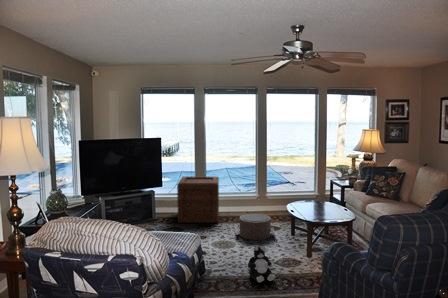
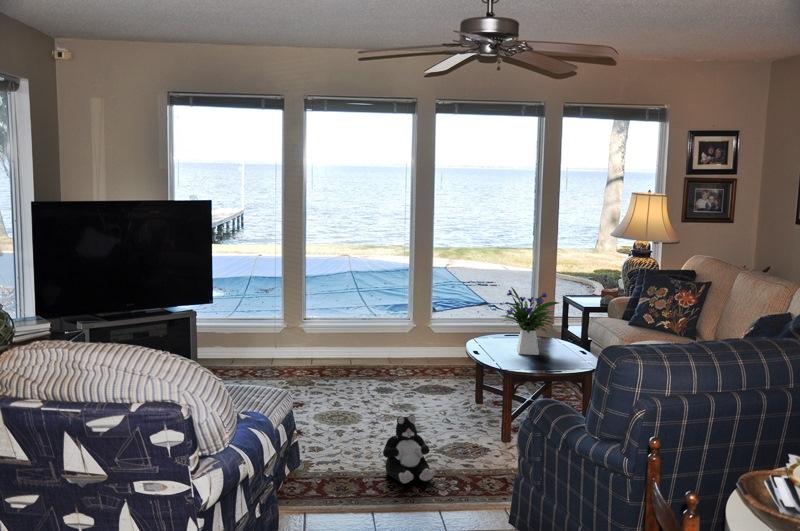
wooden crate: present [177,176,219,223] -> none [245,283,332,378]
flower arrangement: none [302,177,335,212] -> present [501,287,559,355]
pouf: present [236,214,275,240] -> none [363,359,443,411]

